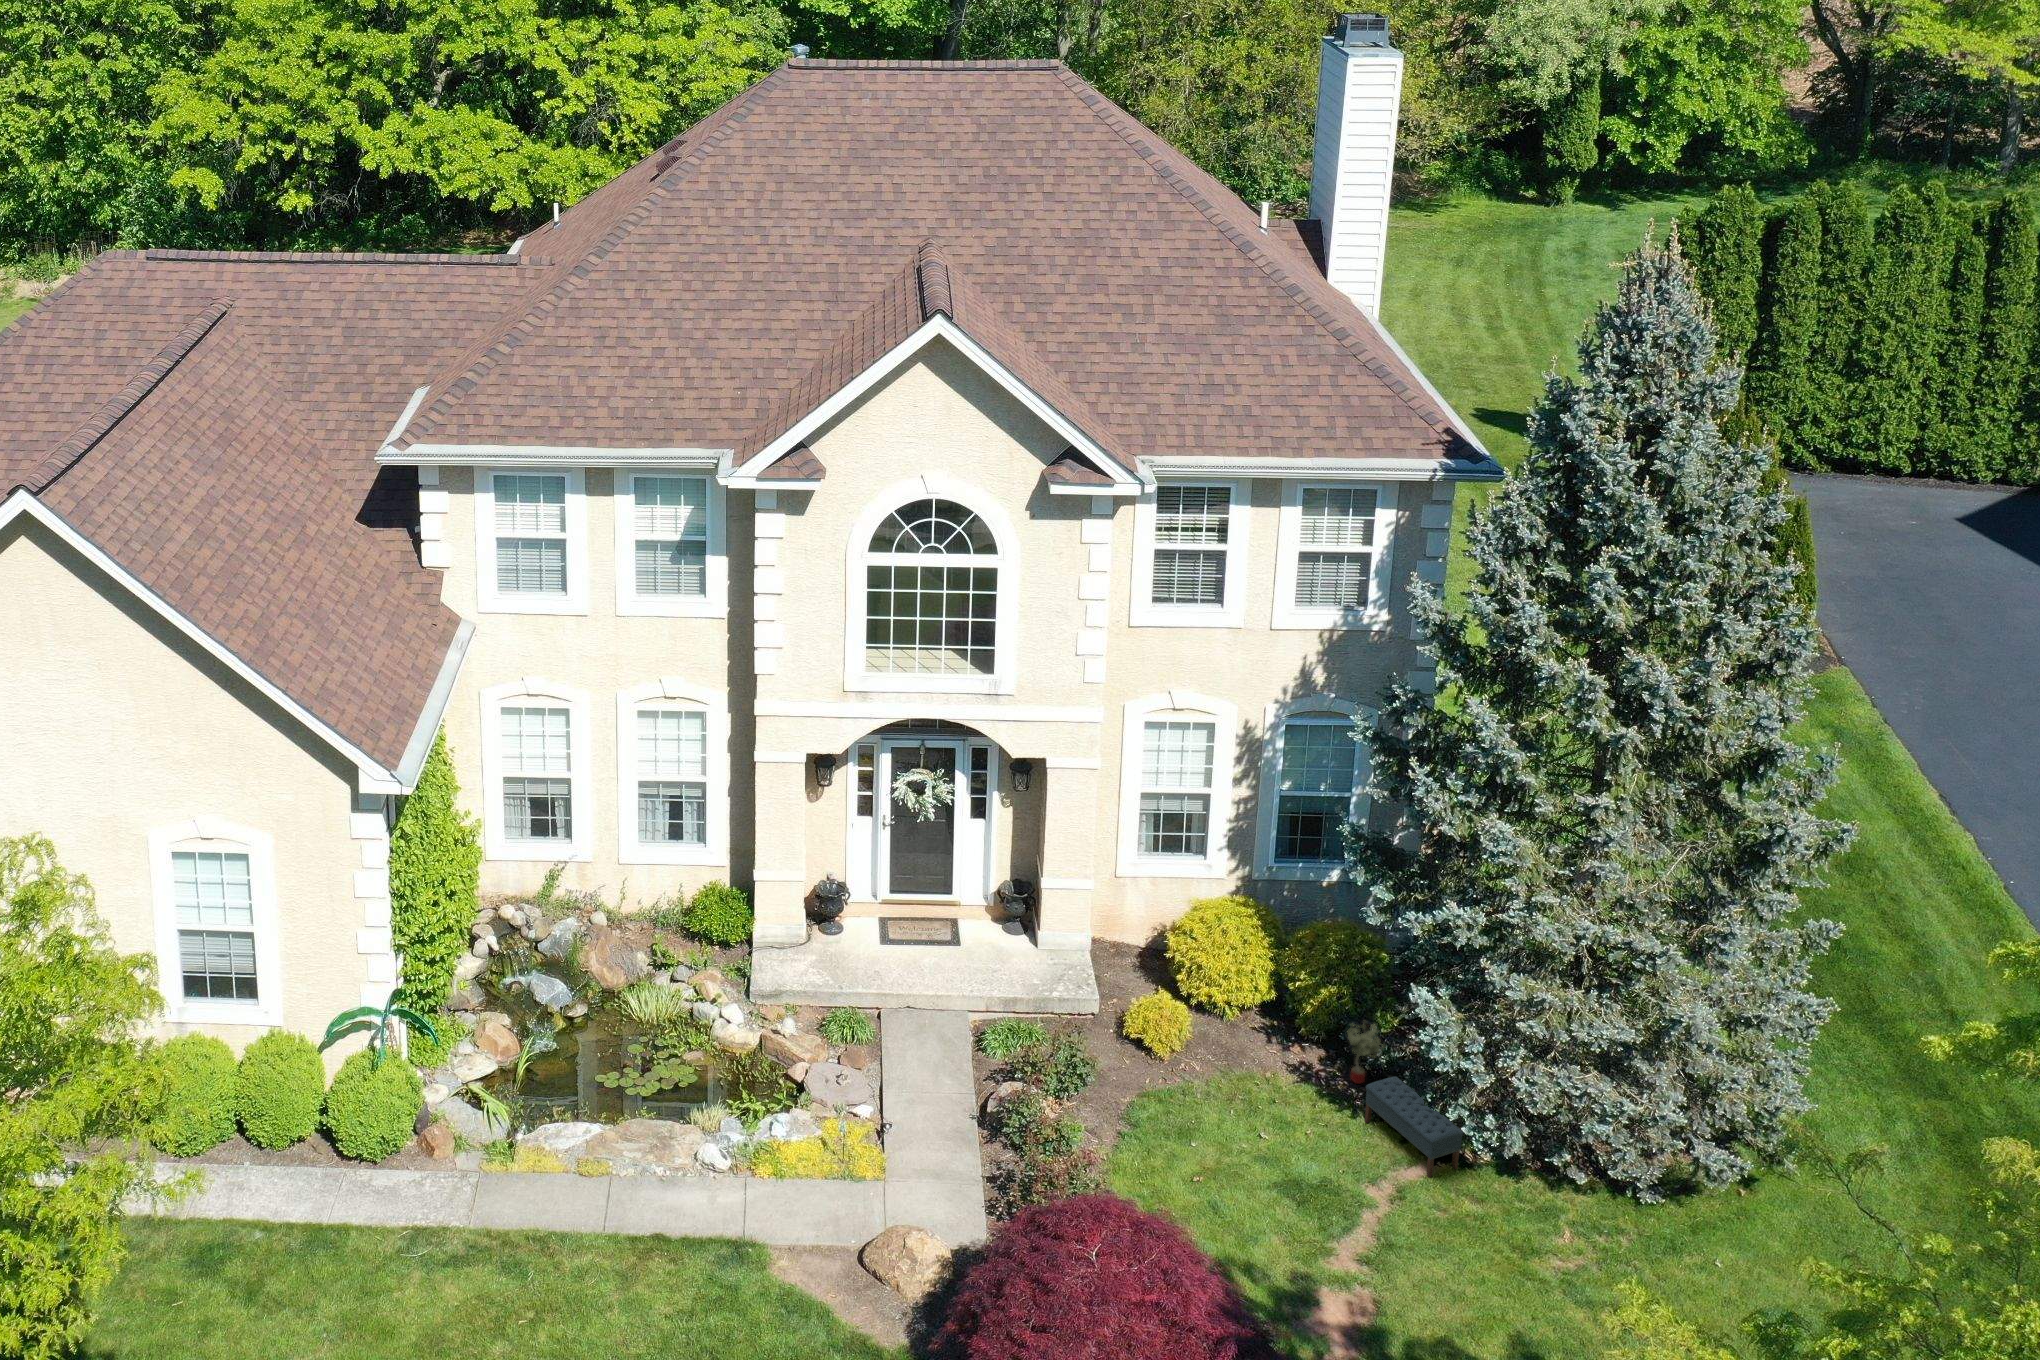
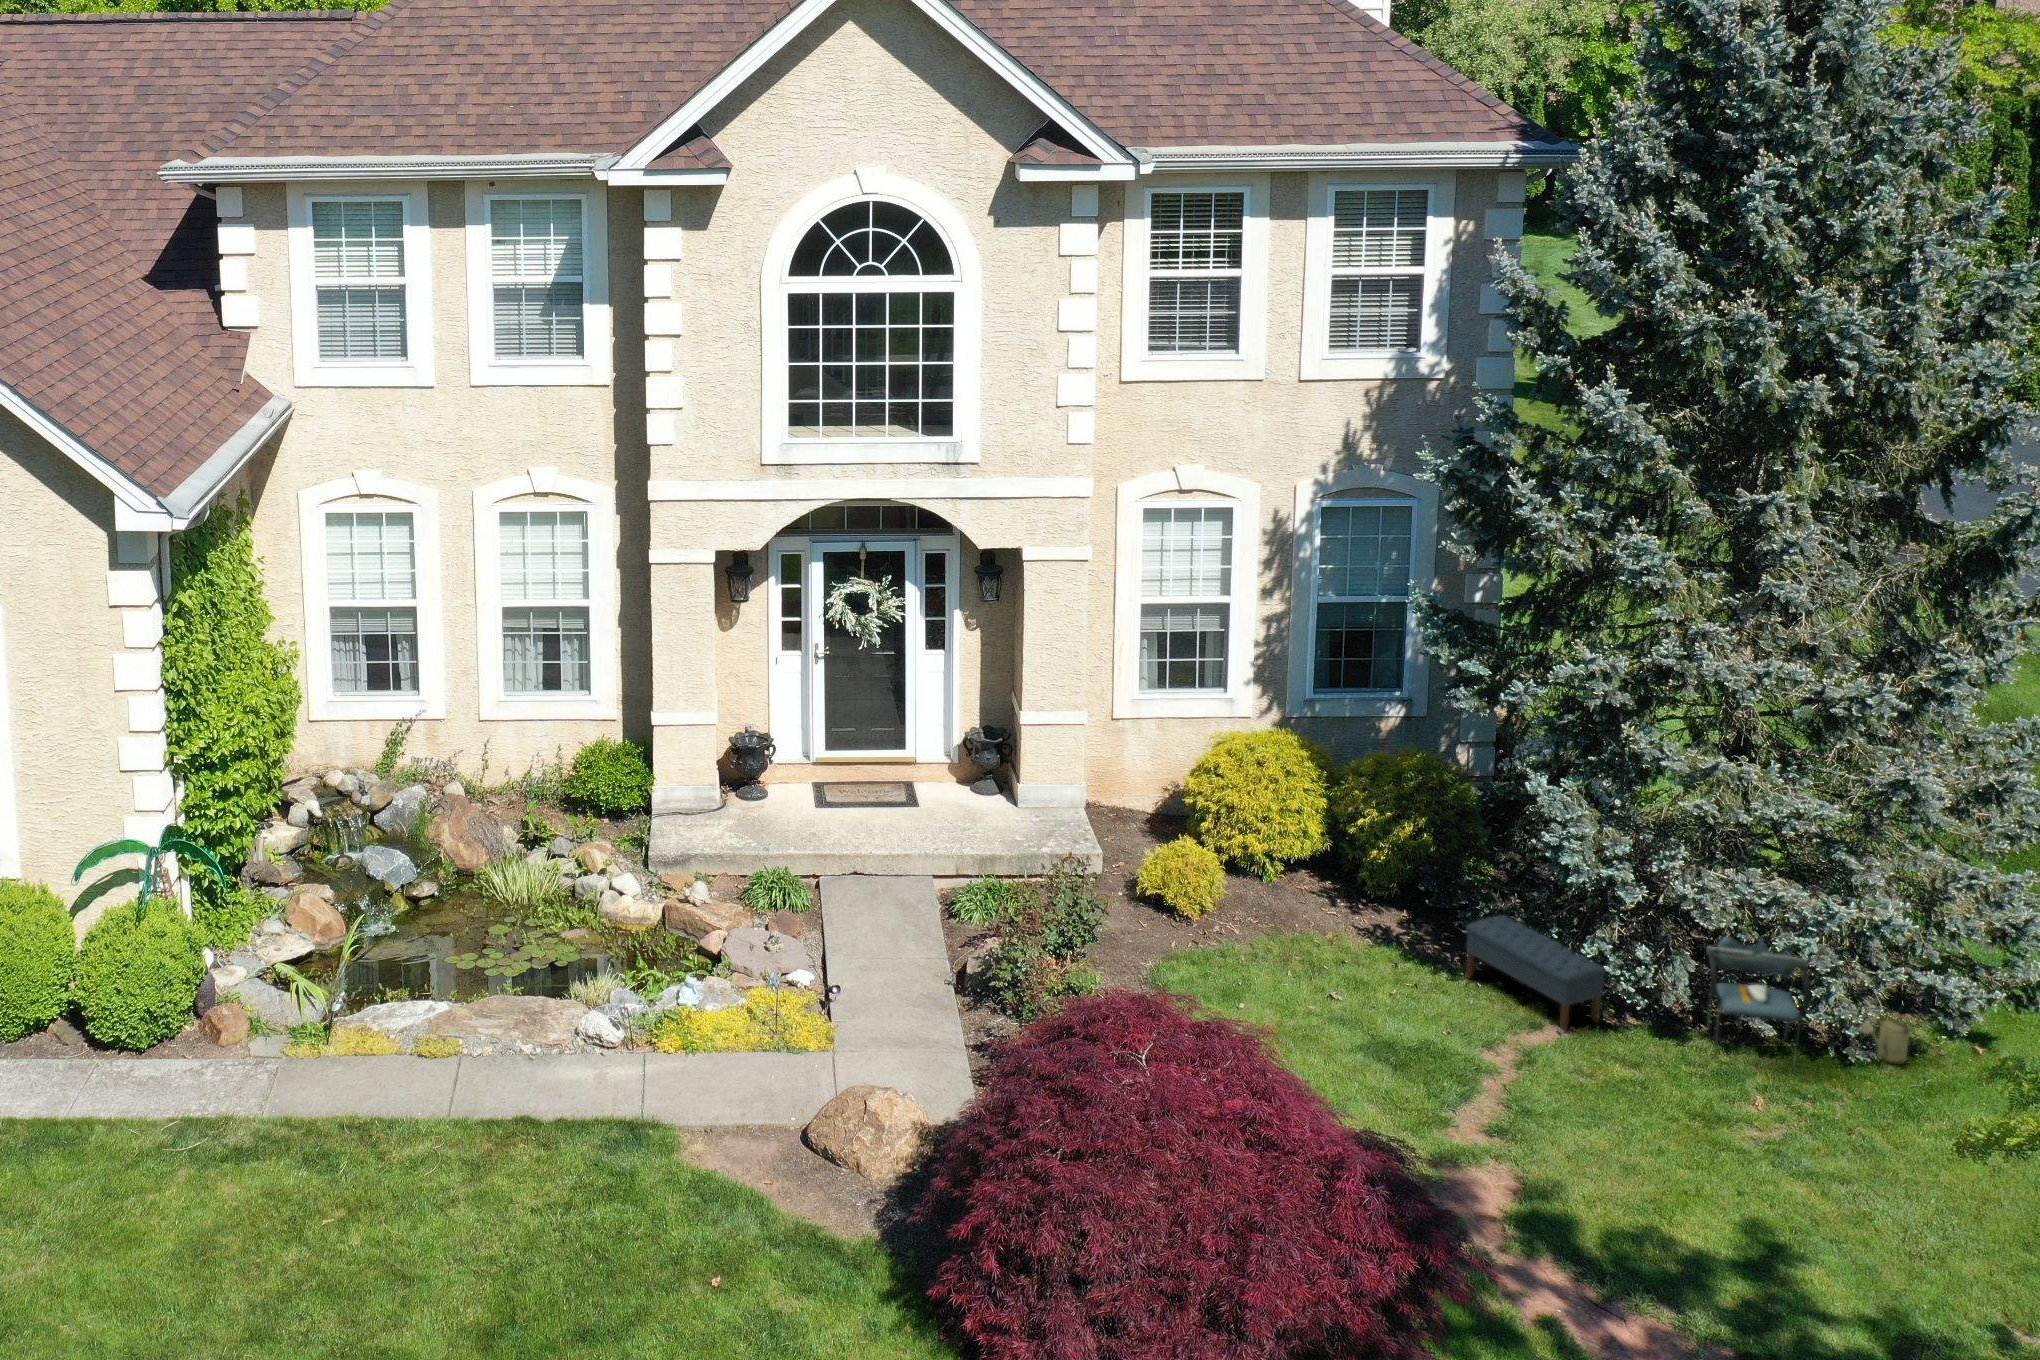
potted tree: present [1347,1024,1385,1084] -> none [1429,851,1488,940]
chair: none [1536,1111,1610,1220] -> present [1706,937,1810,1069]
watering can: none [1646,1174,1684,1216] -> present [1861,1019,1910,1065]

